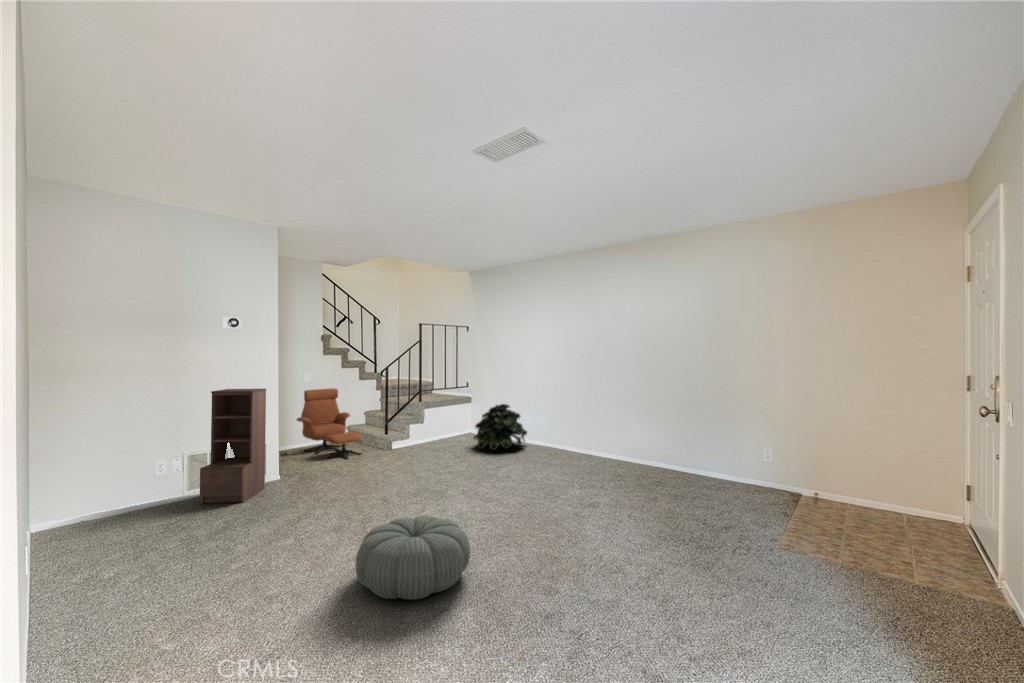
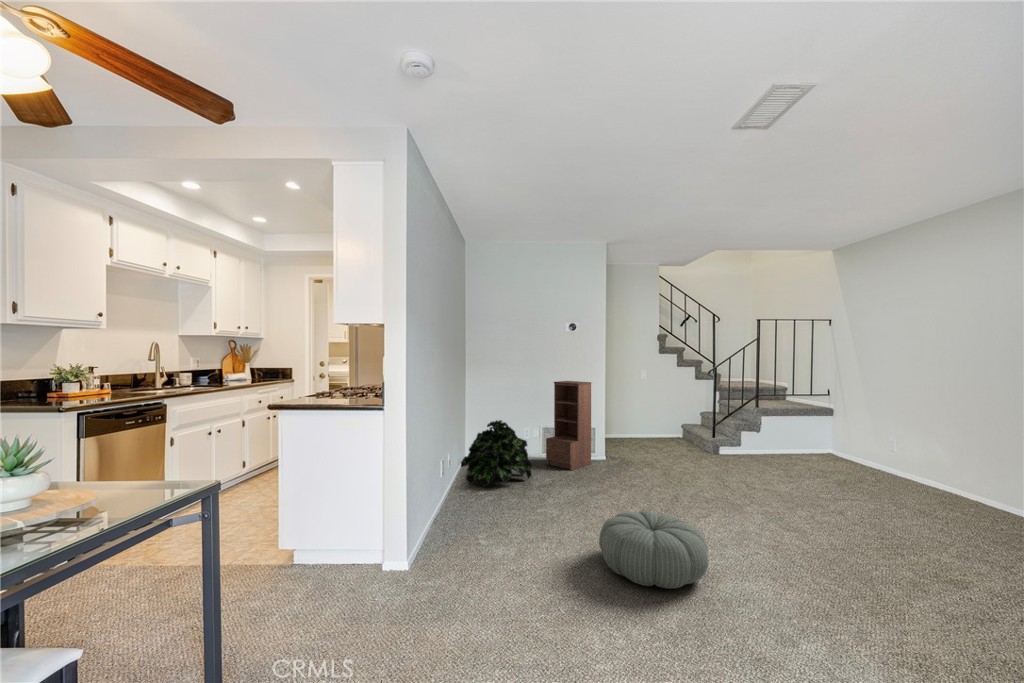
lounge chair: present [297,388,362,459] -> none [631,386,686,454]
potted plant: present [474,404,527,451] -> present [461,420,532,487]

